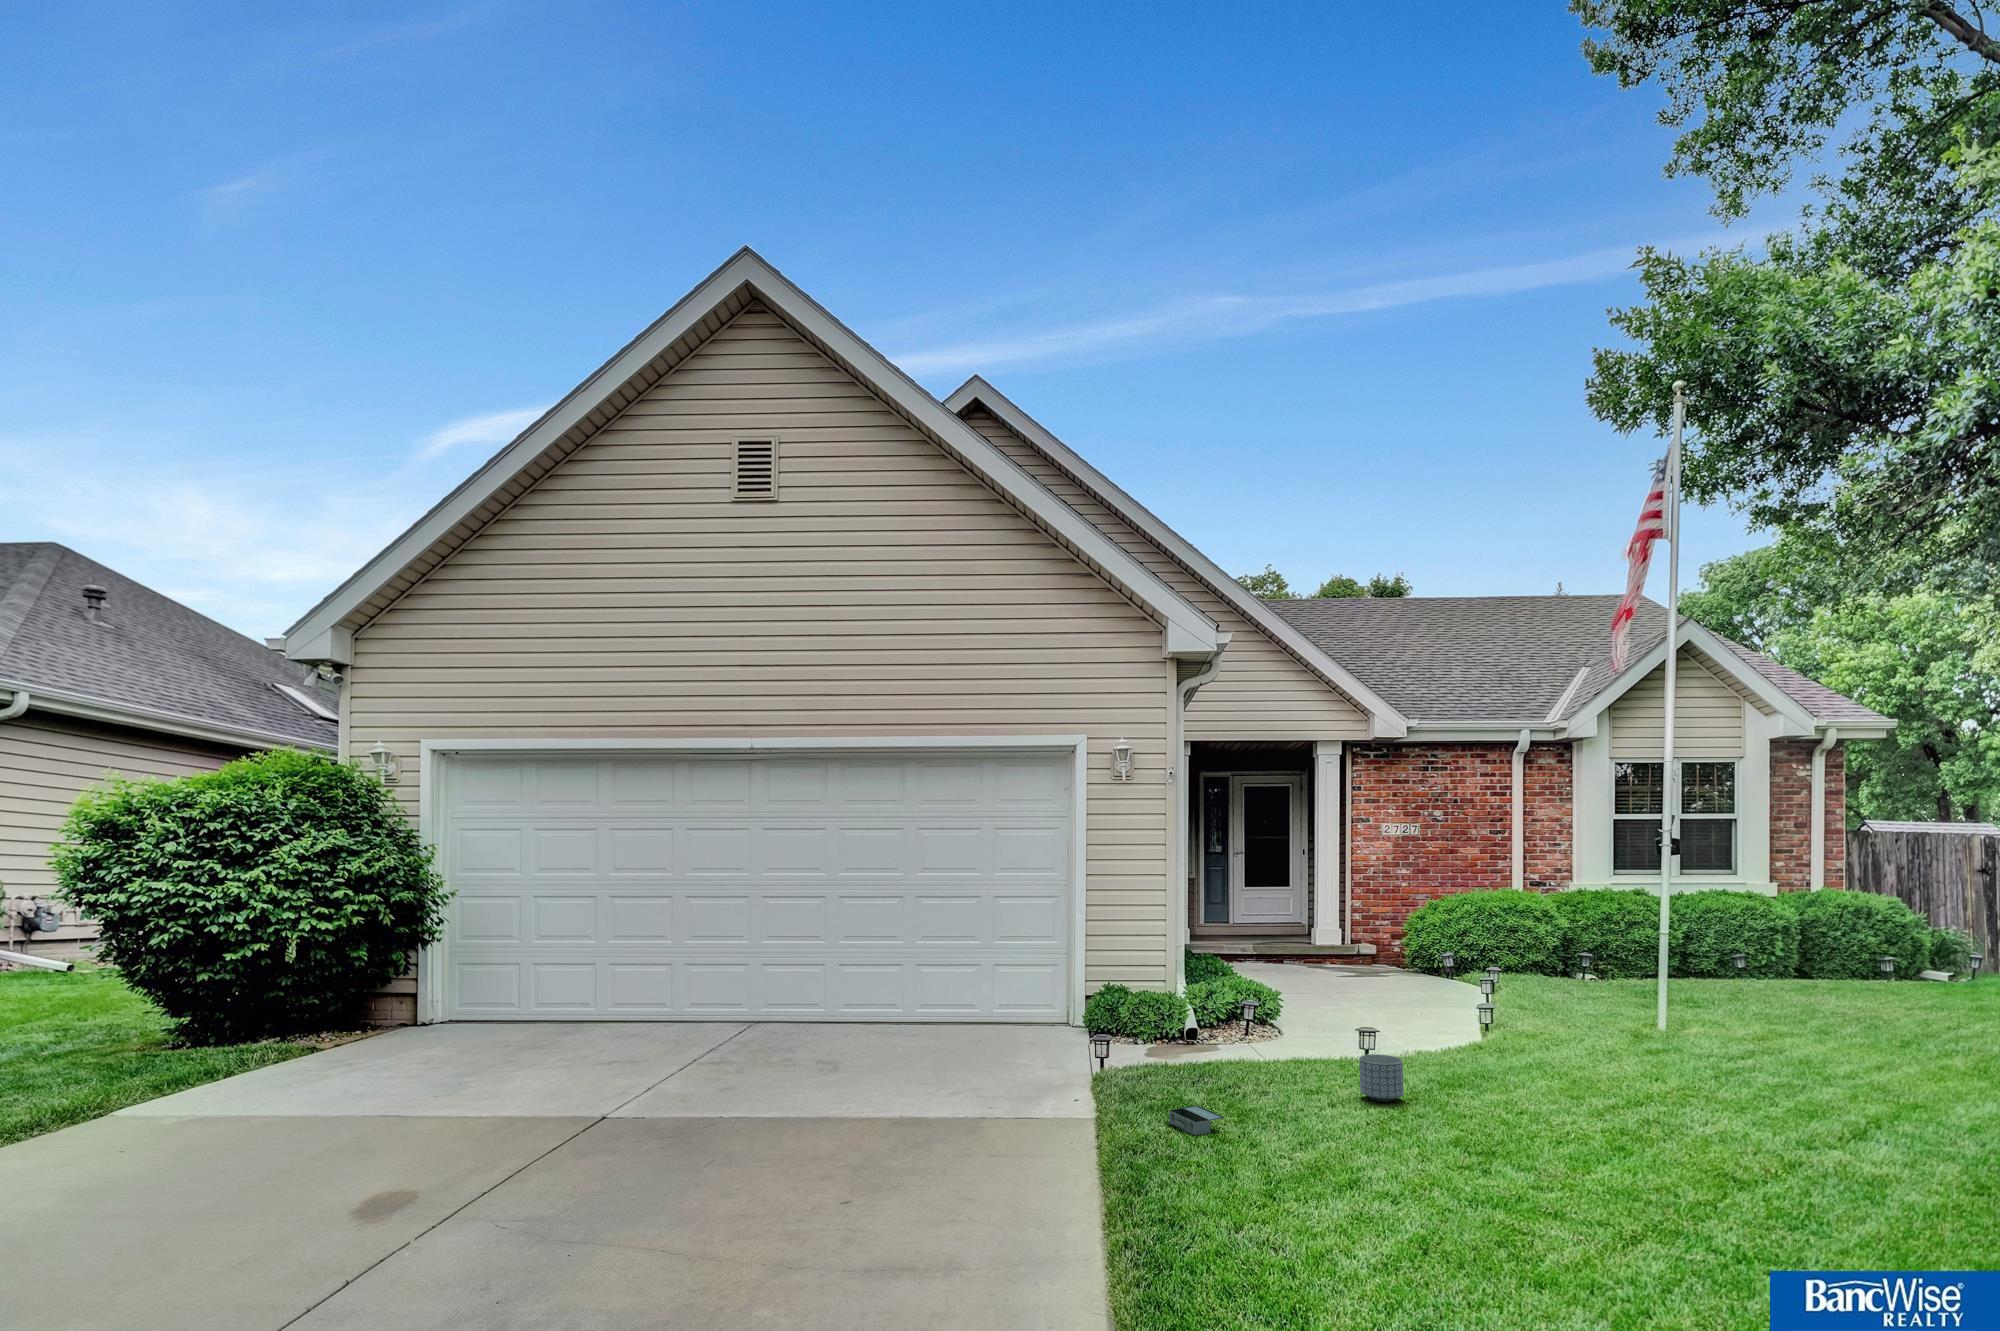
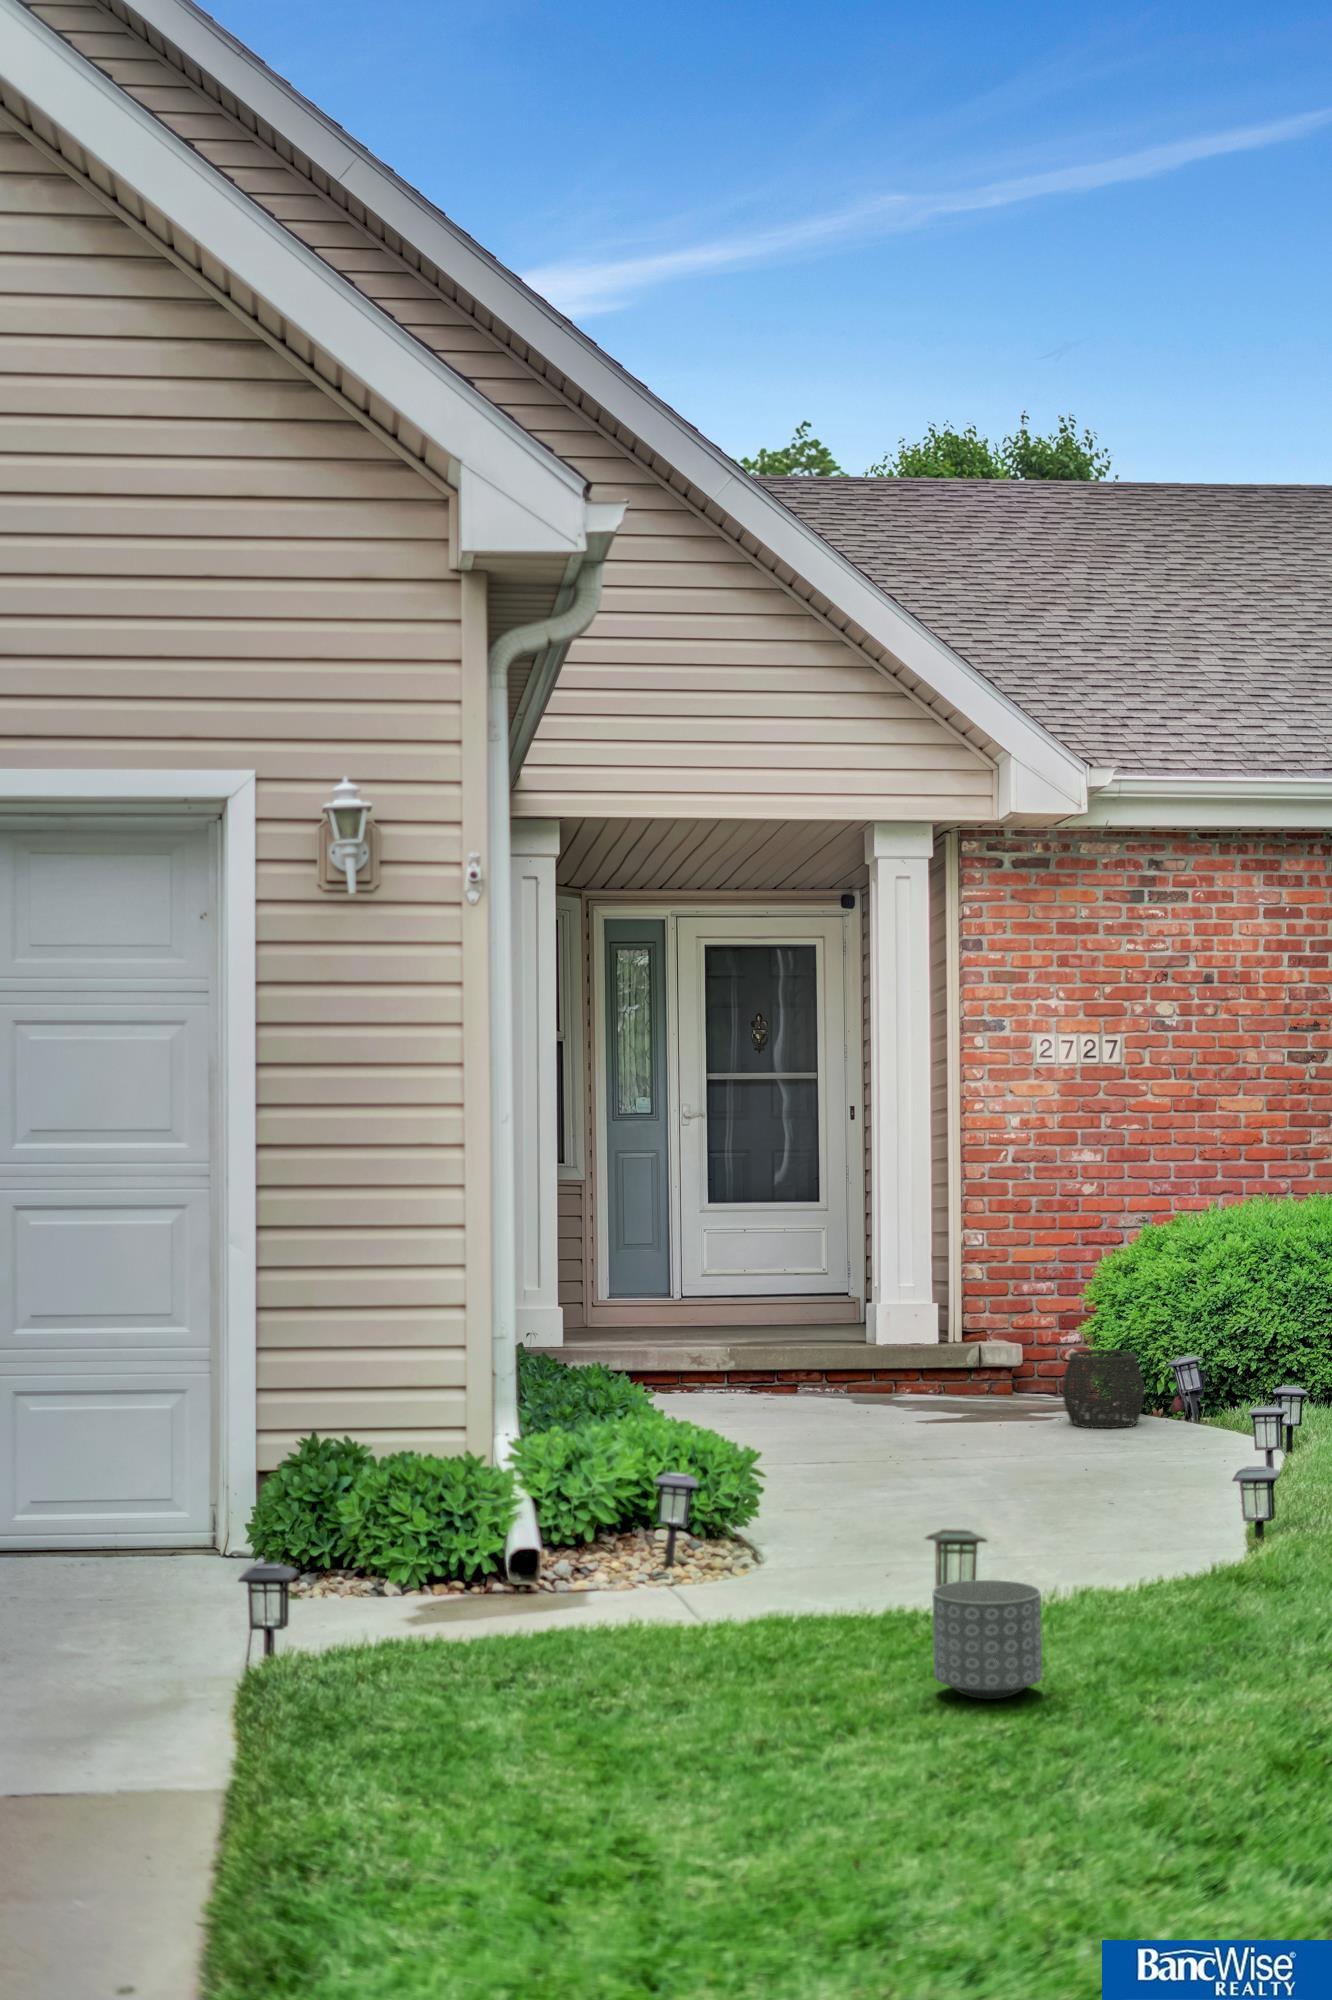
woven basket: none [1399,956,1434,990] -> present [1062,1350,1144,1428]
toolbox: present [1169,1105,1224,1135] -> none [419,1739,565,1819]

